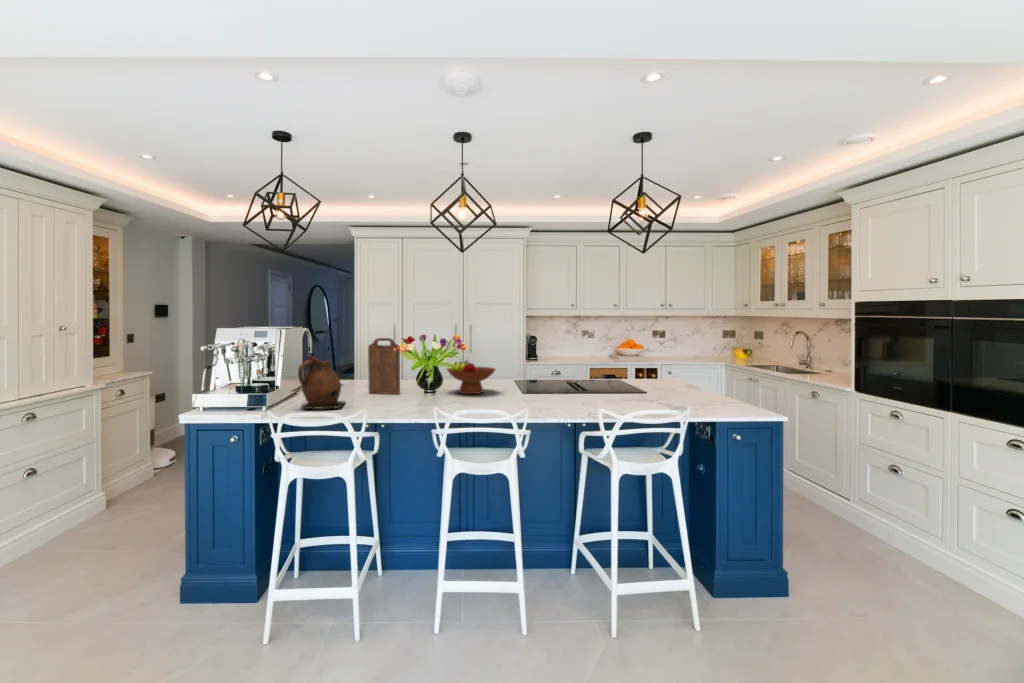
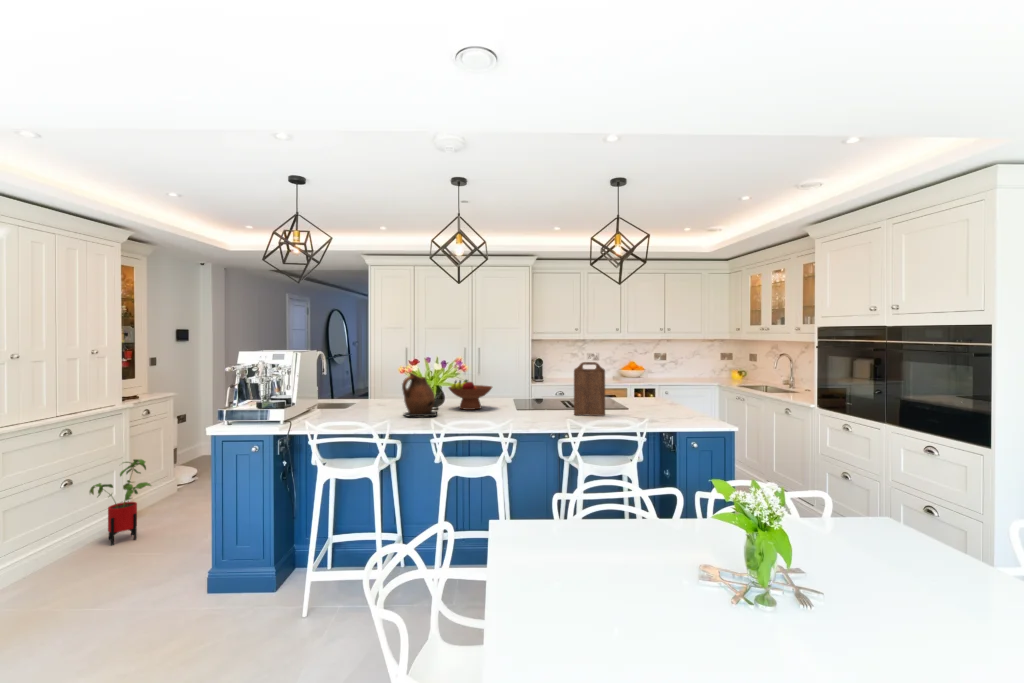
cutting board: present [368,338,400,394] -> present [574,362,605,416]
ceramic pitcher: present [298,356,345,409] -> present [402,373,437,416]
house plant: none [33,450,108,547] -> present [90,459,151,545]

